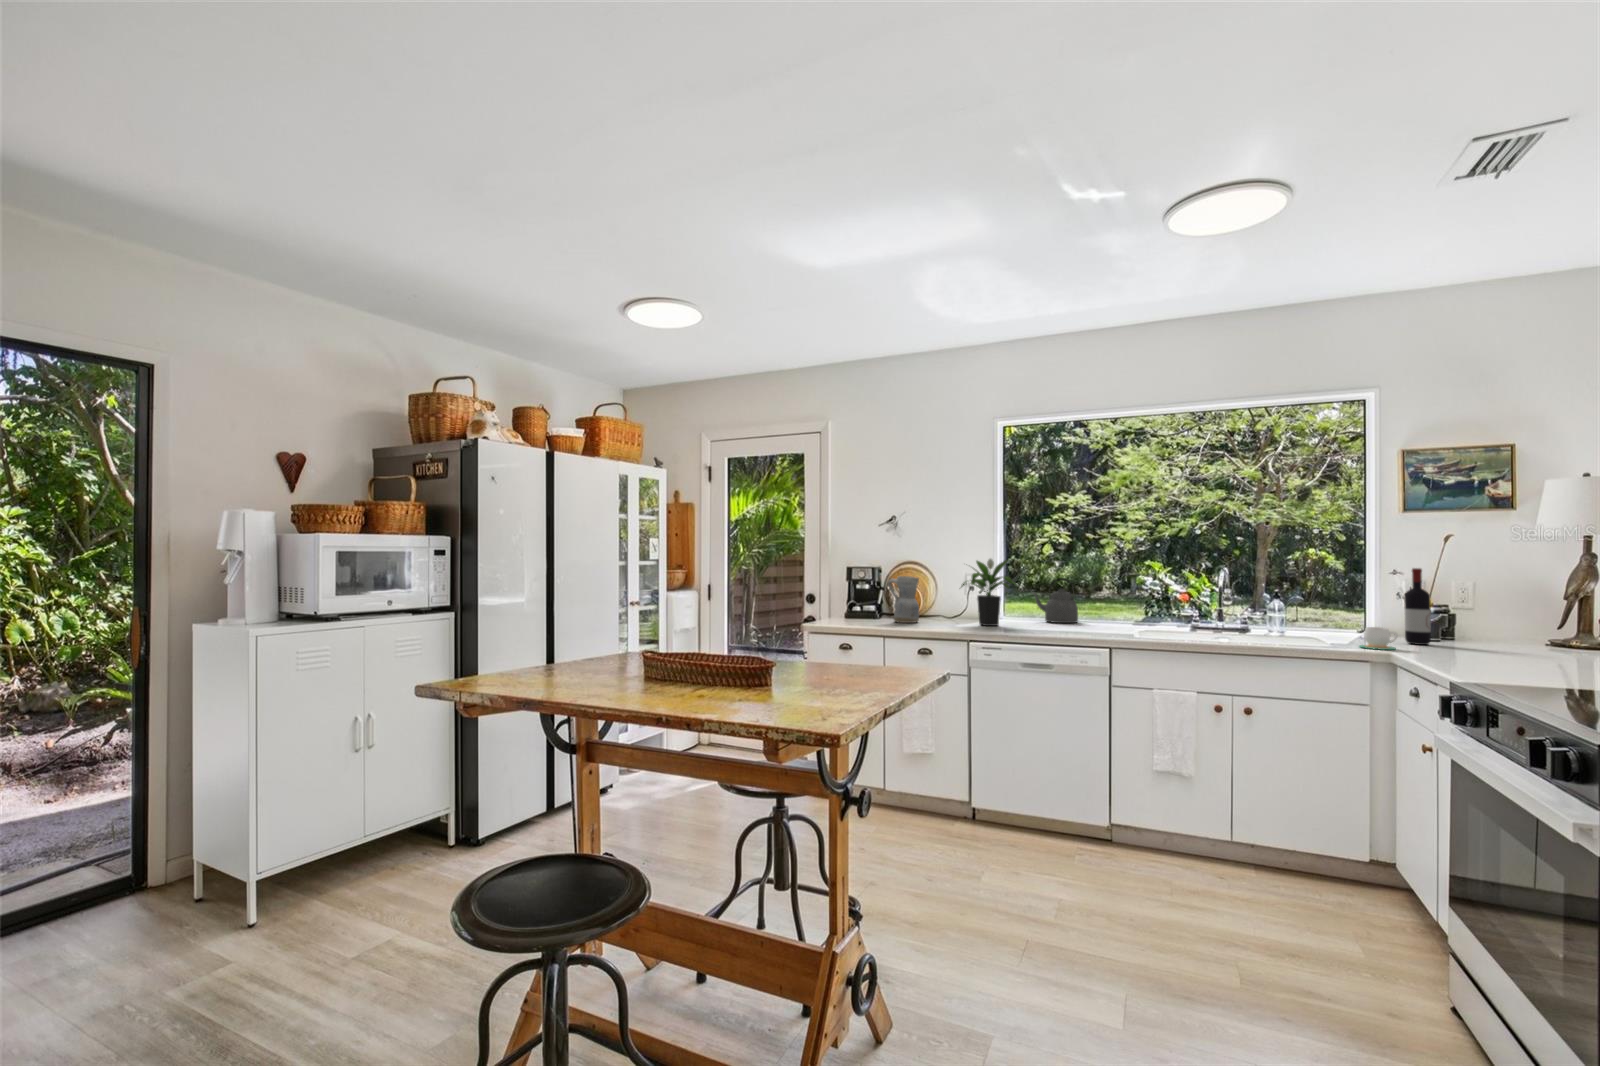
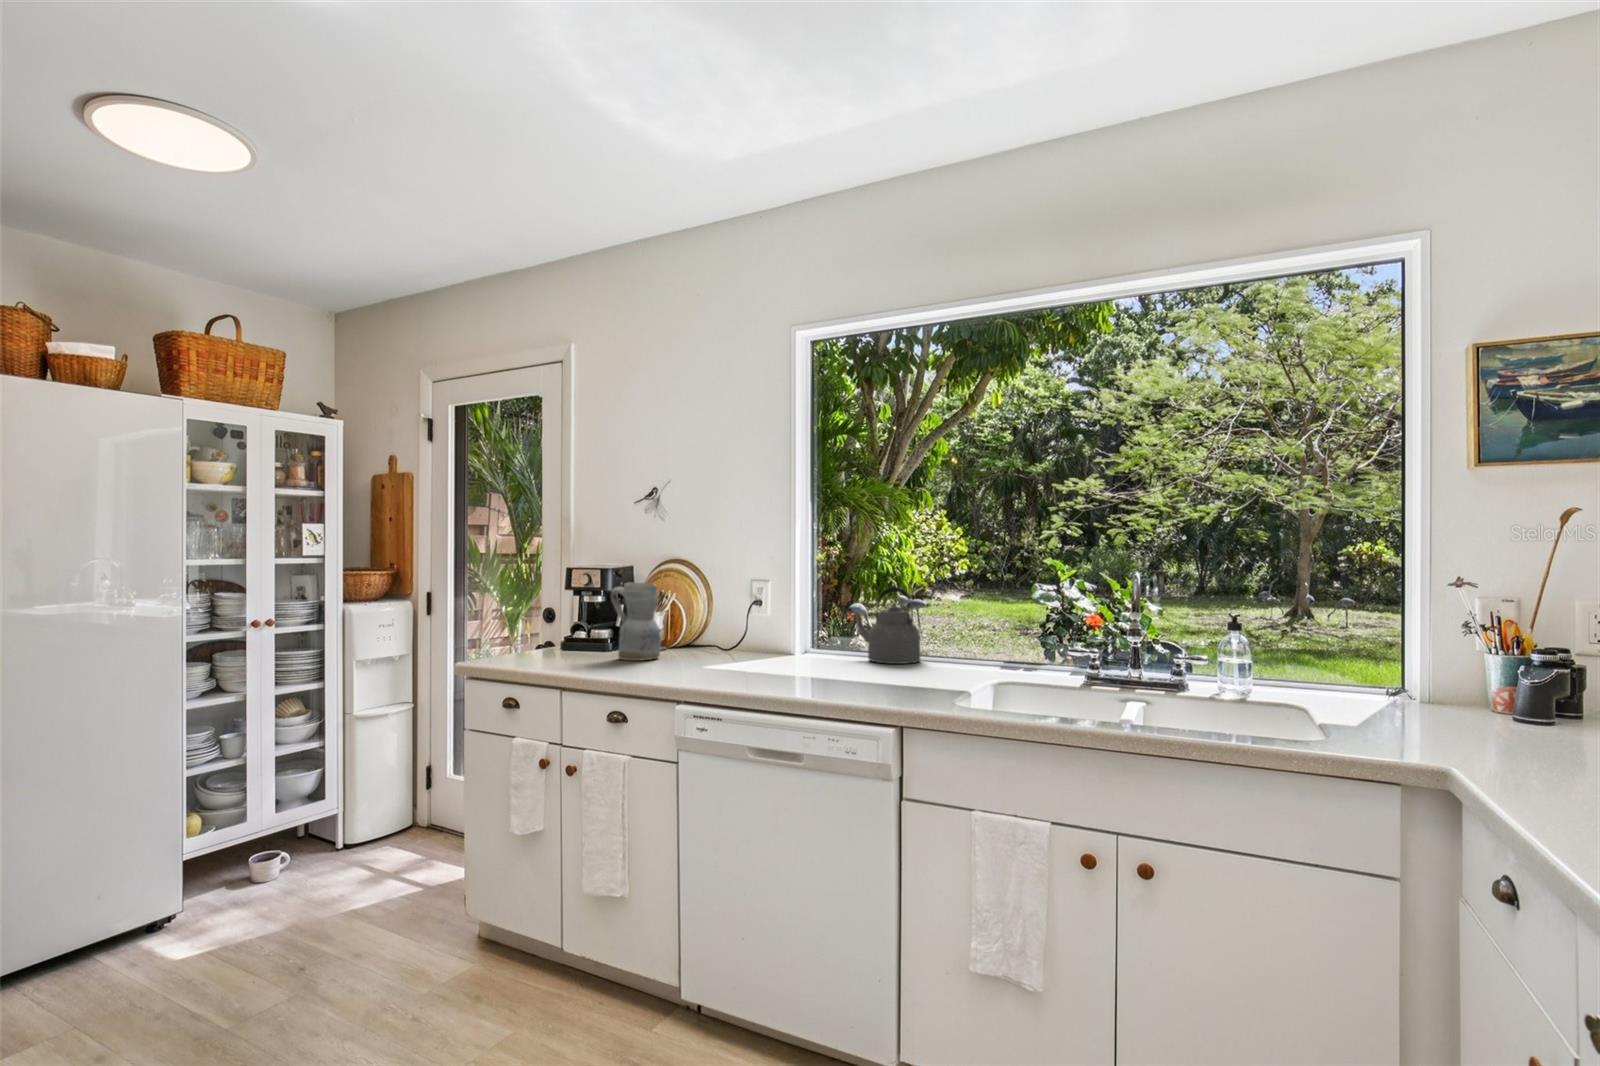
potted plant: present [961,559,1016,626] -> none [703,552,798,670]
wine bottle: present [1404,568,1431,645] -> none [1478,573,1536,738]
mug: present [1360,627,1398,650] -> none [1375,701,1462,758]

